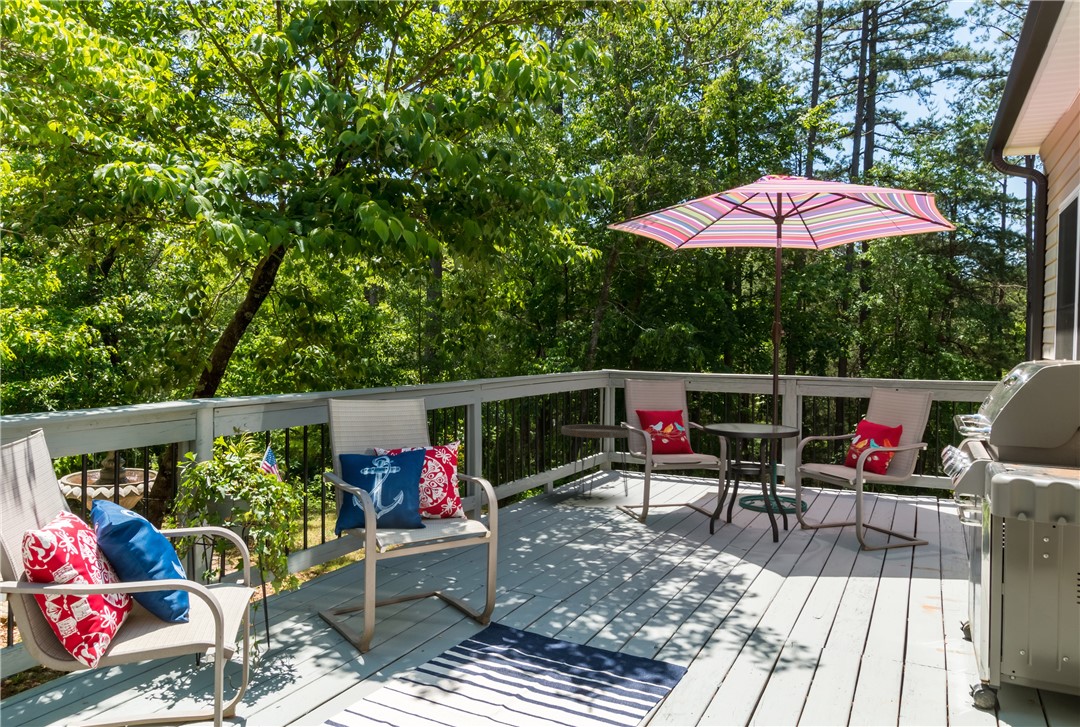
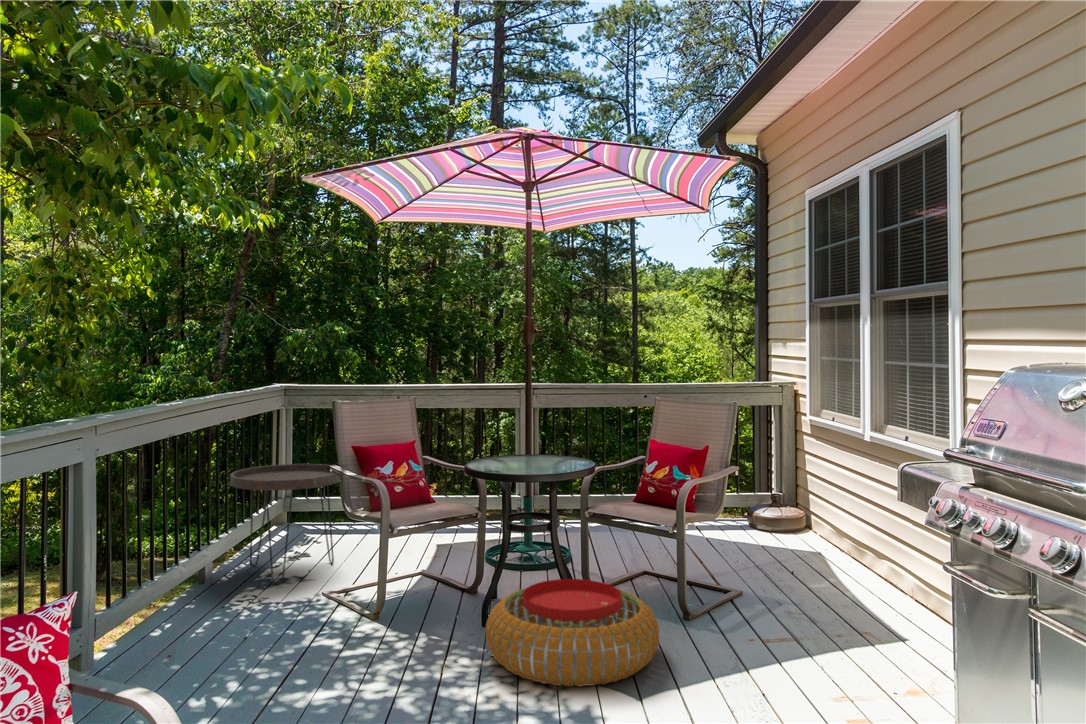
pouf: none [688,502,807,561] -> present [486,579,659,687]

